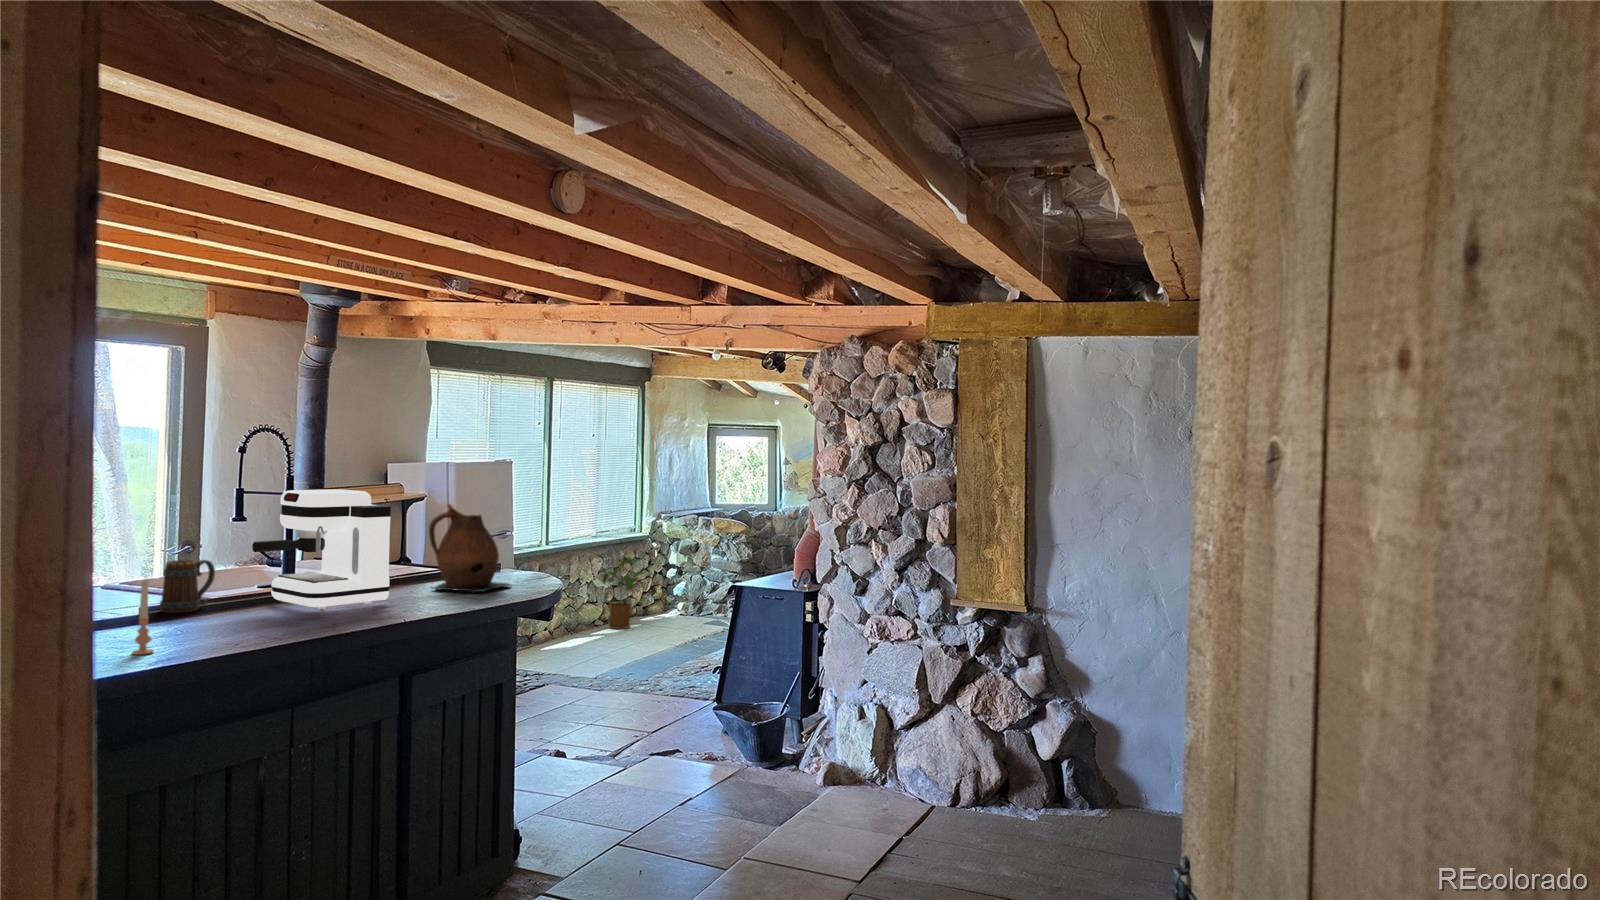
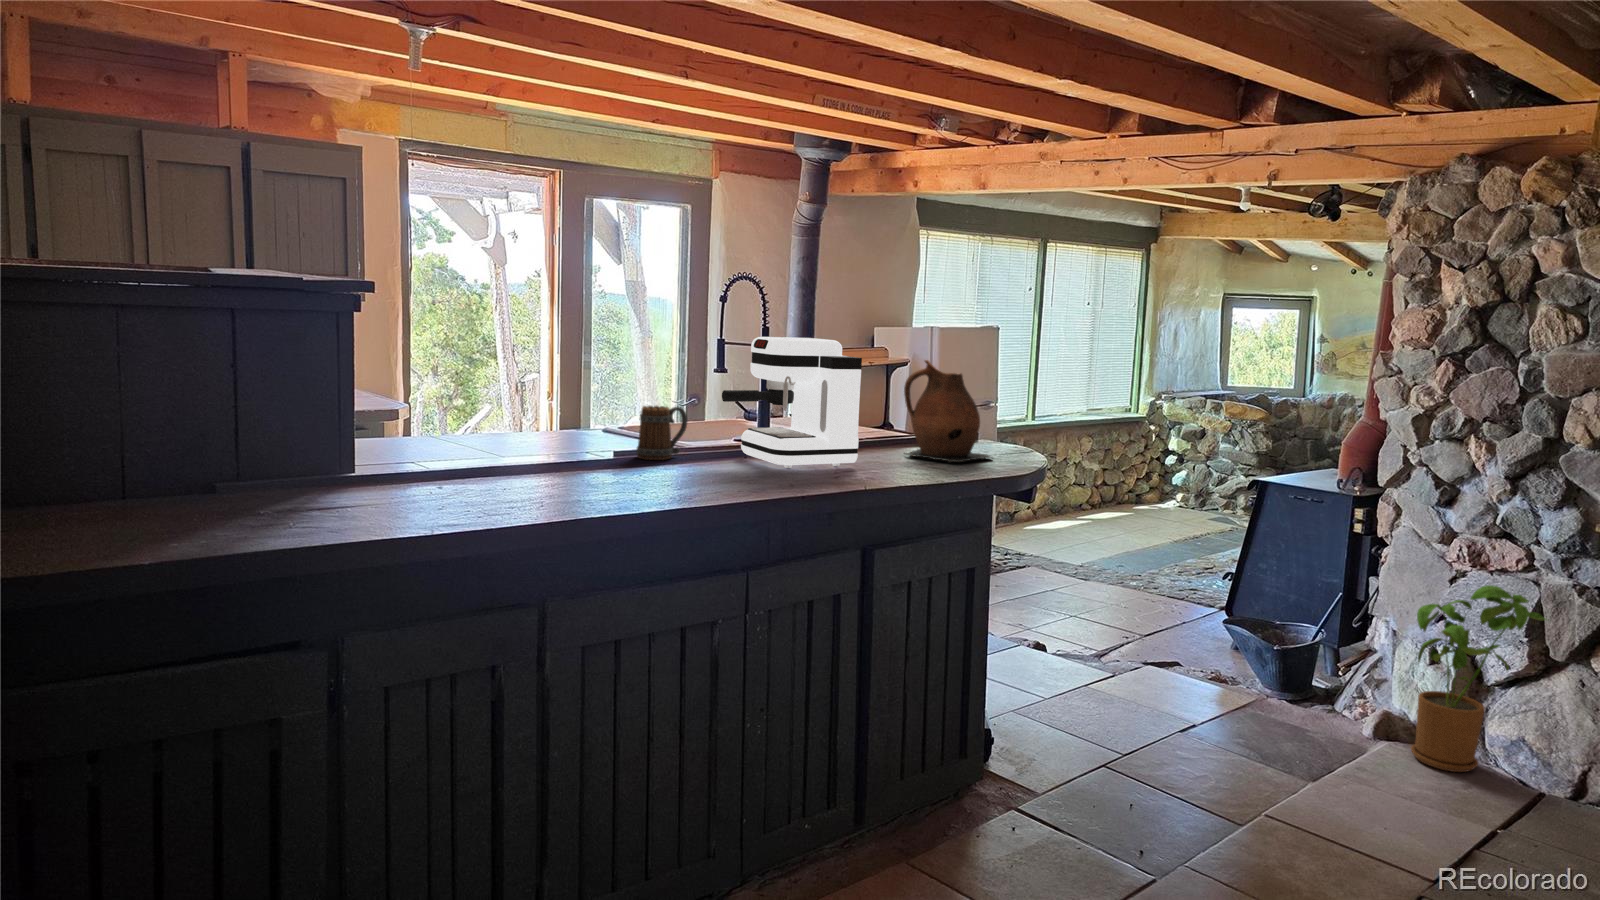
house plant: present [602,557,644,629] -> present [1411,585,1549,772]
candle: present [132,579,153,655] -> none [592,419,613,500]

